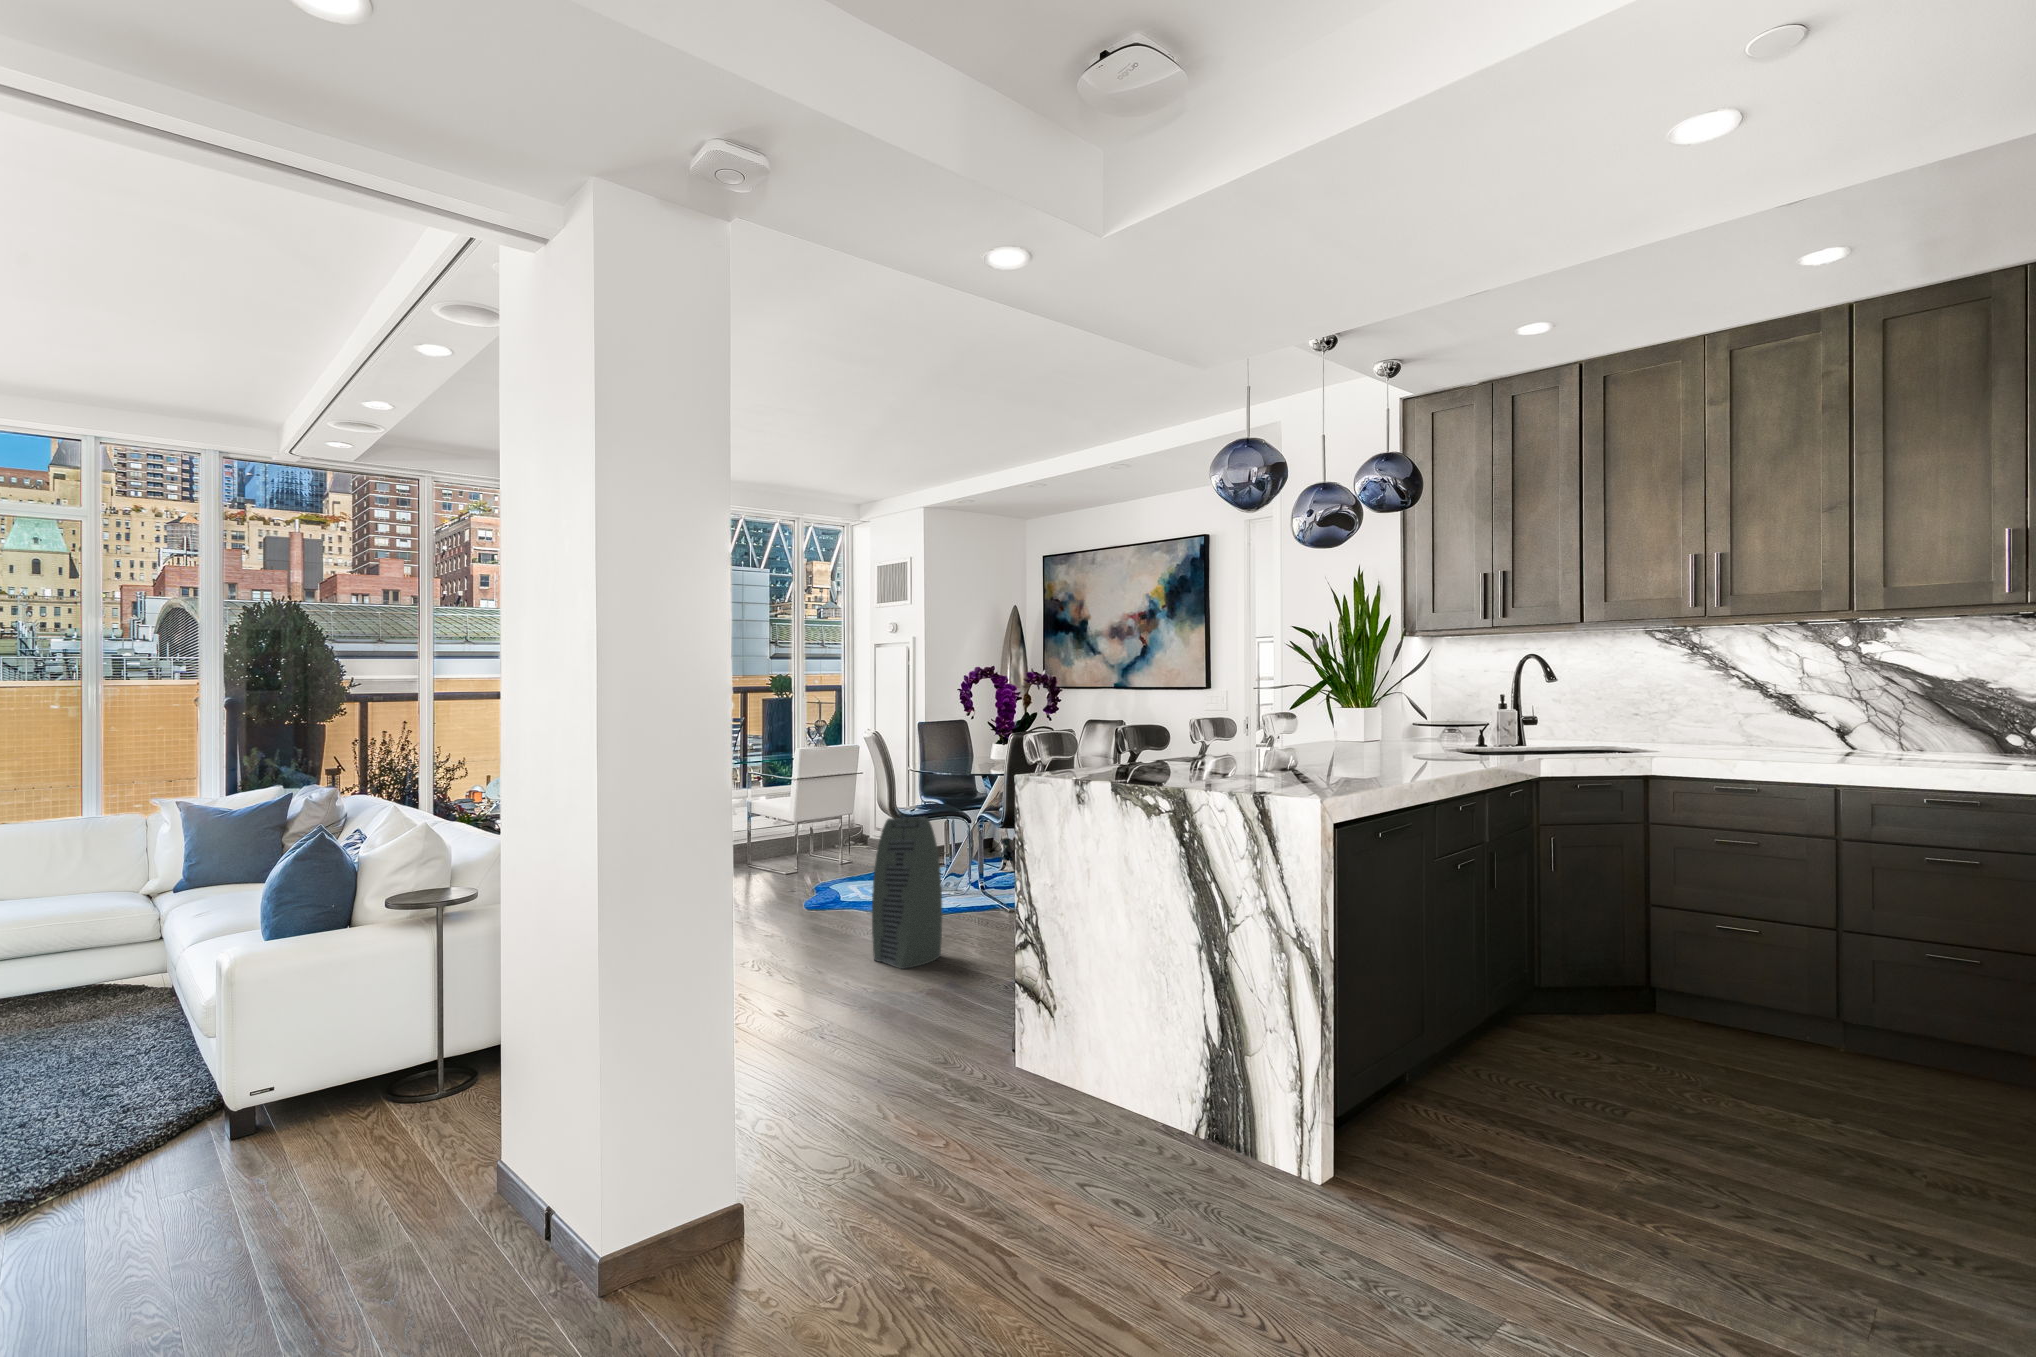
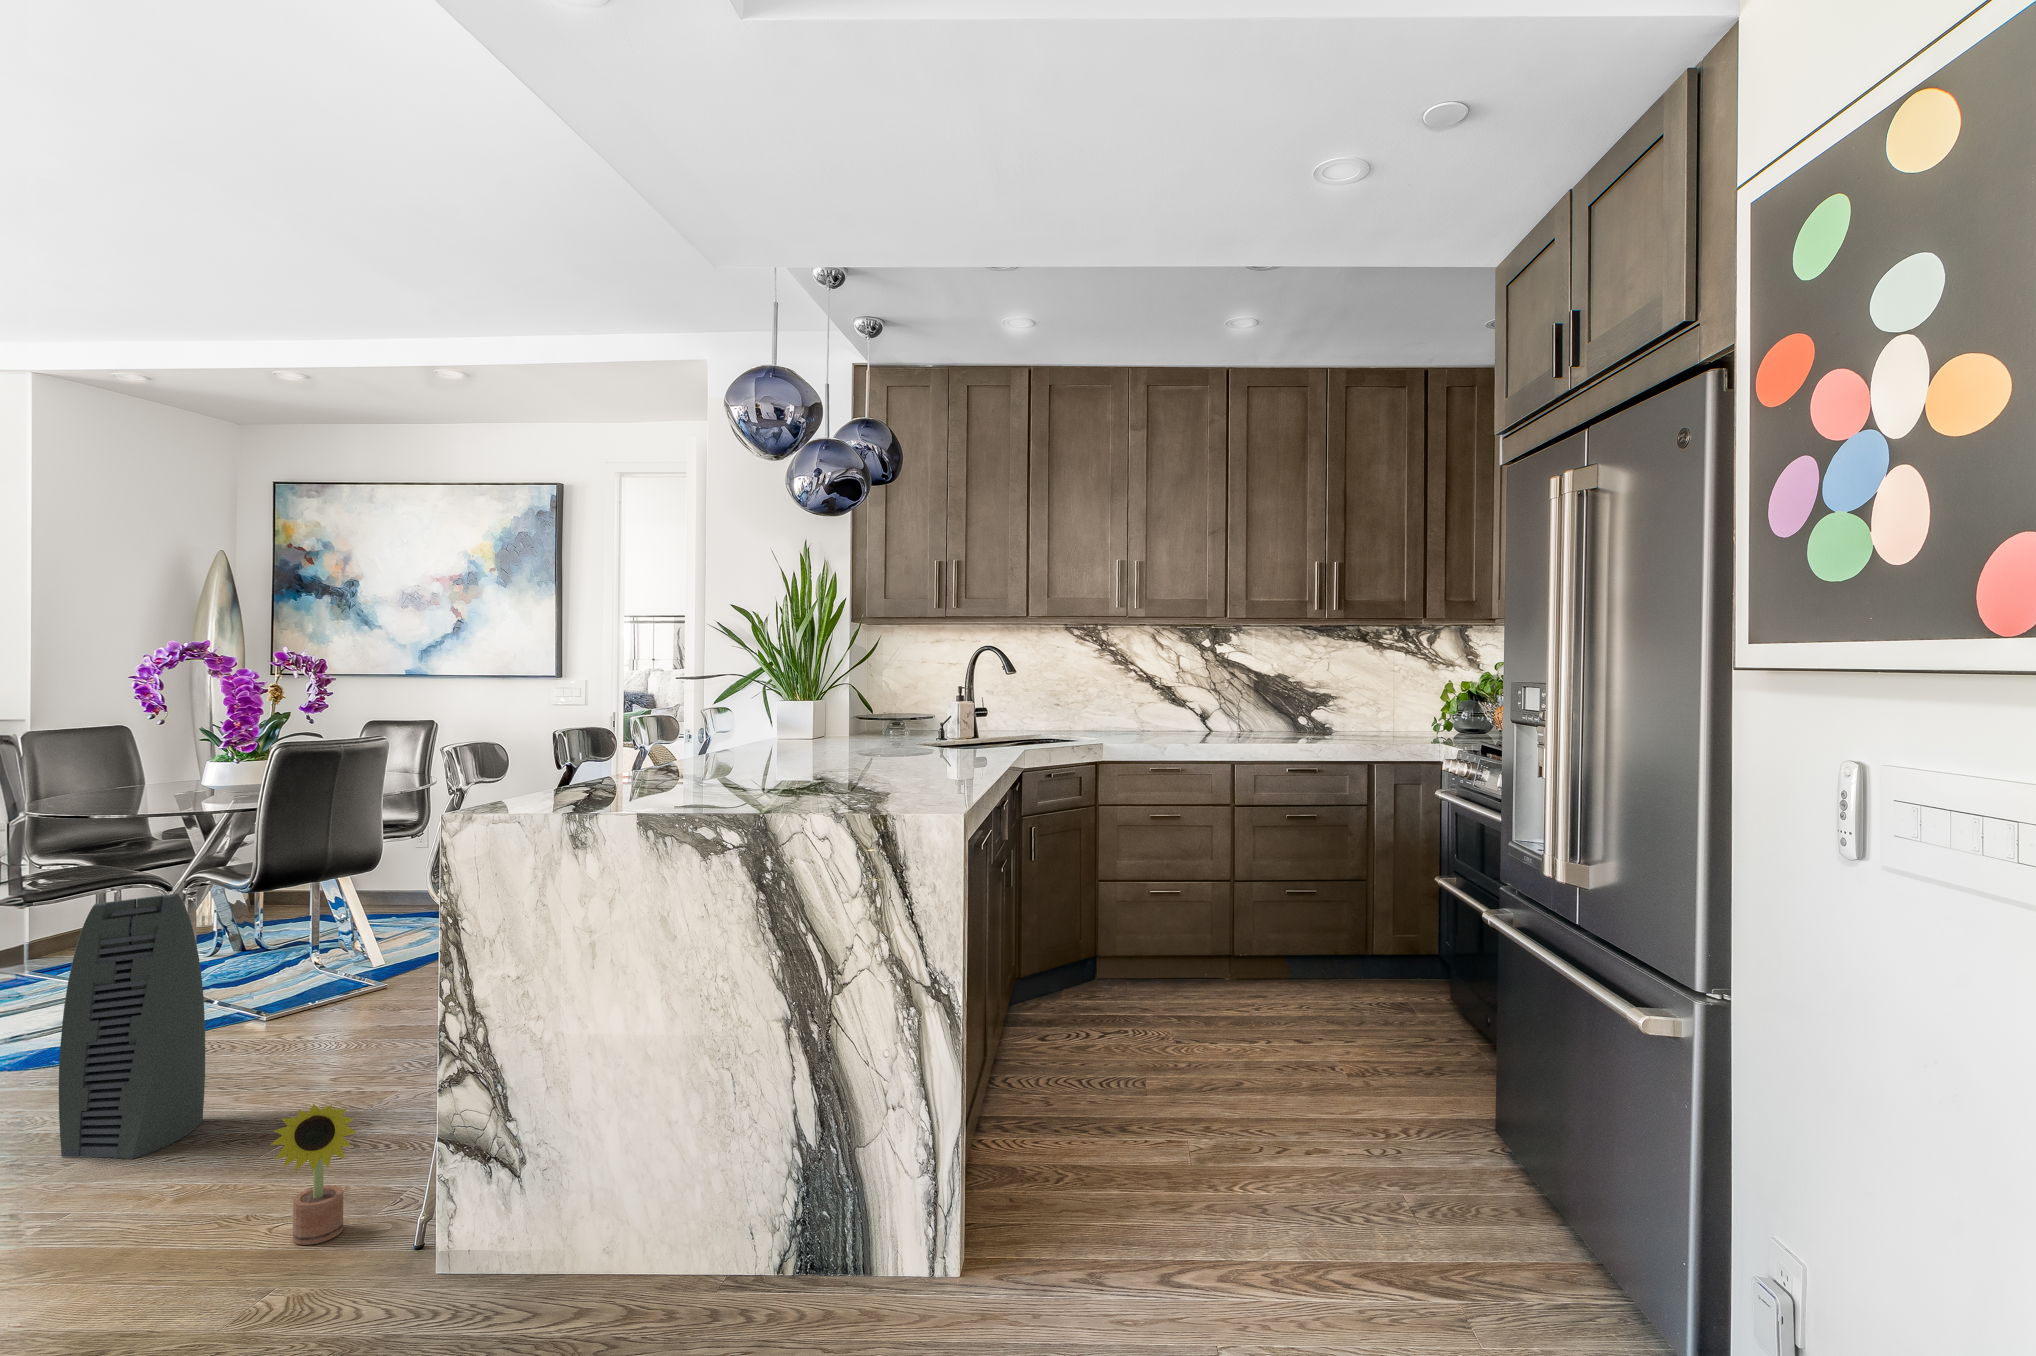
decorative plant: none [930,949,973,1035] -> present [270,1104,356,1245]

